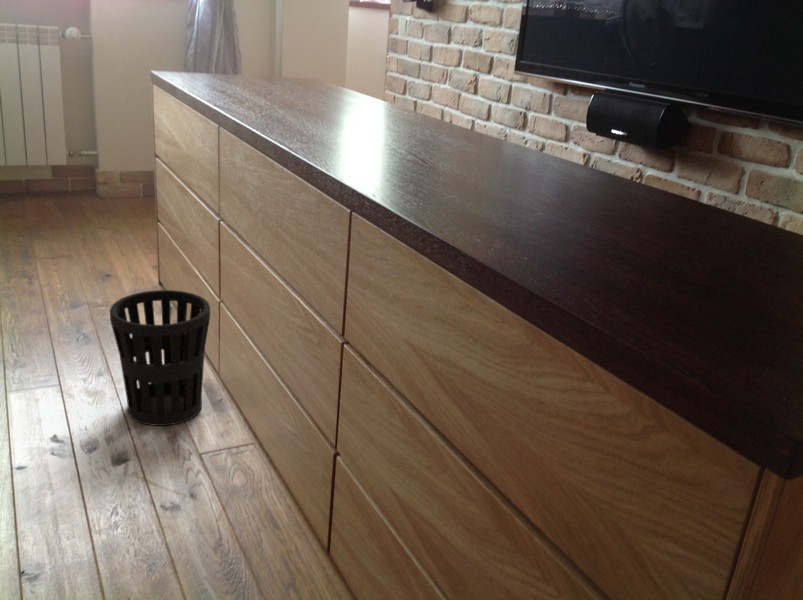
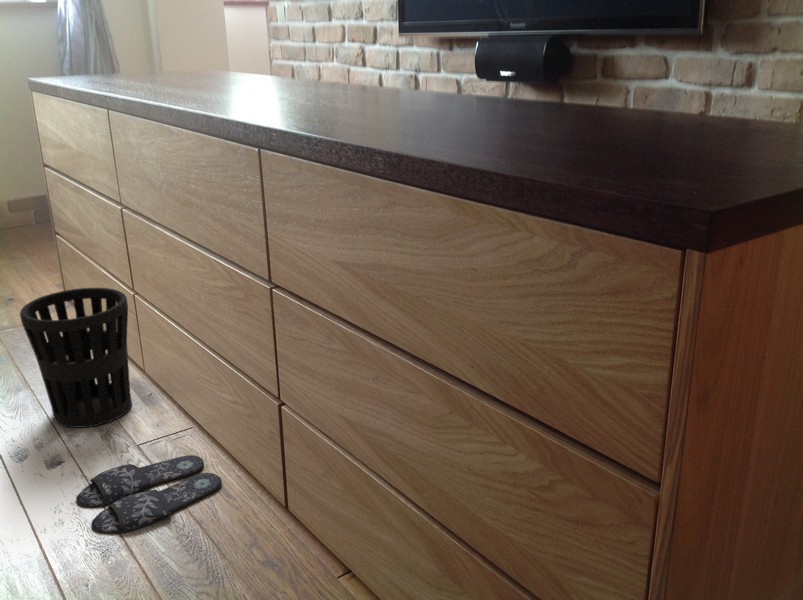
slippers: none [134,474,271,549] -> present [76,455,222,534]

